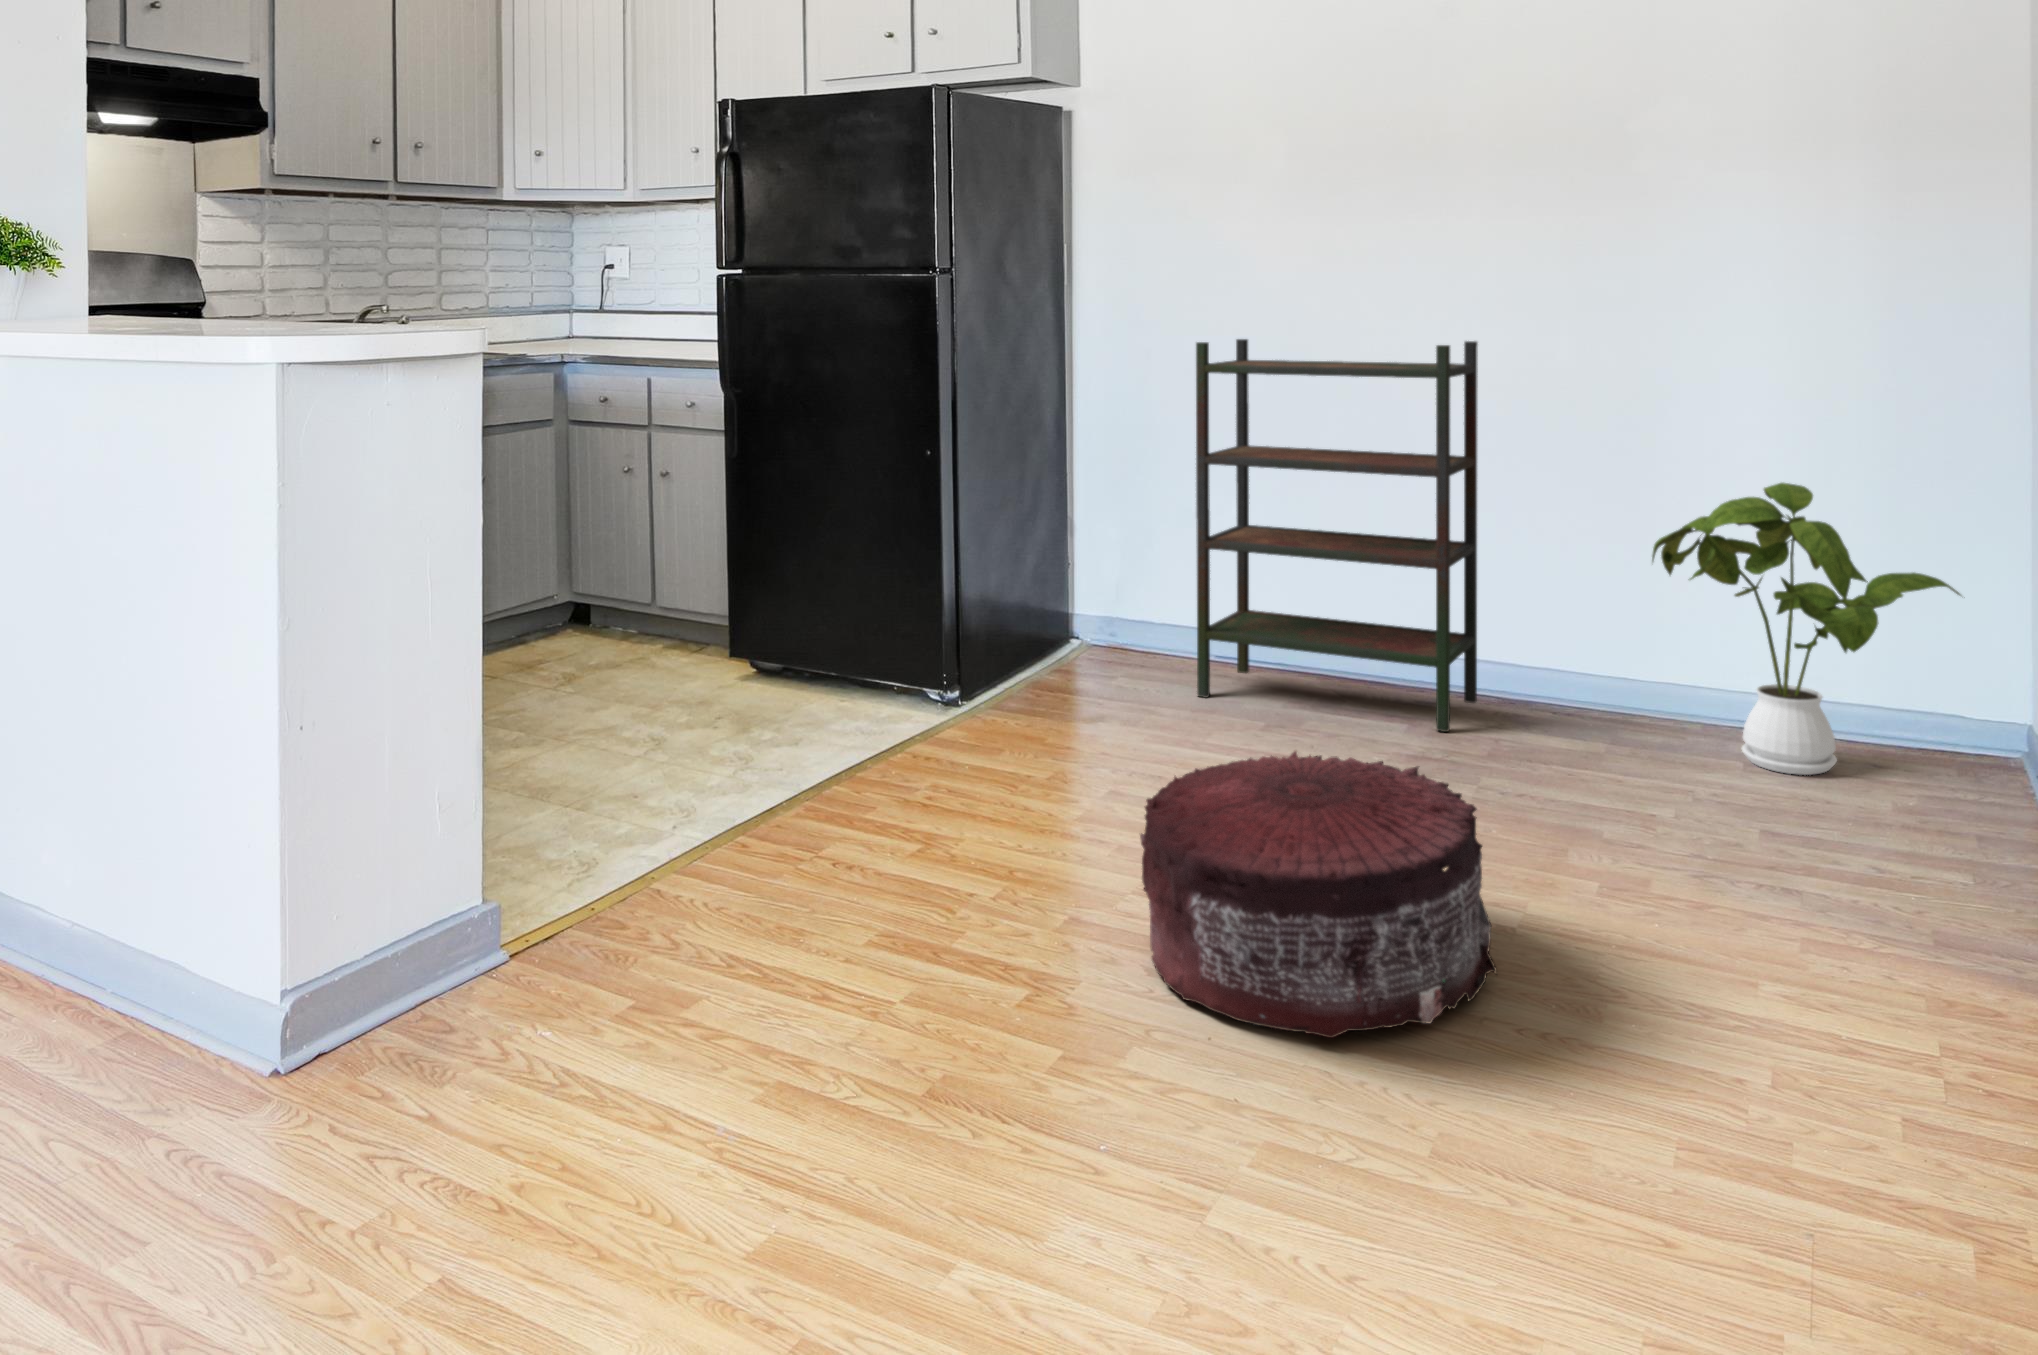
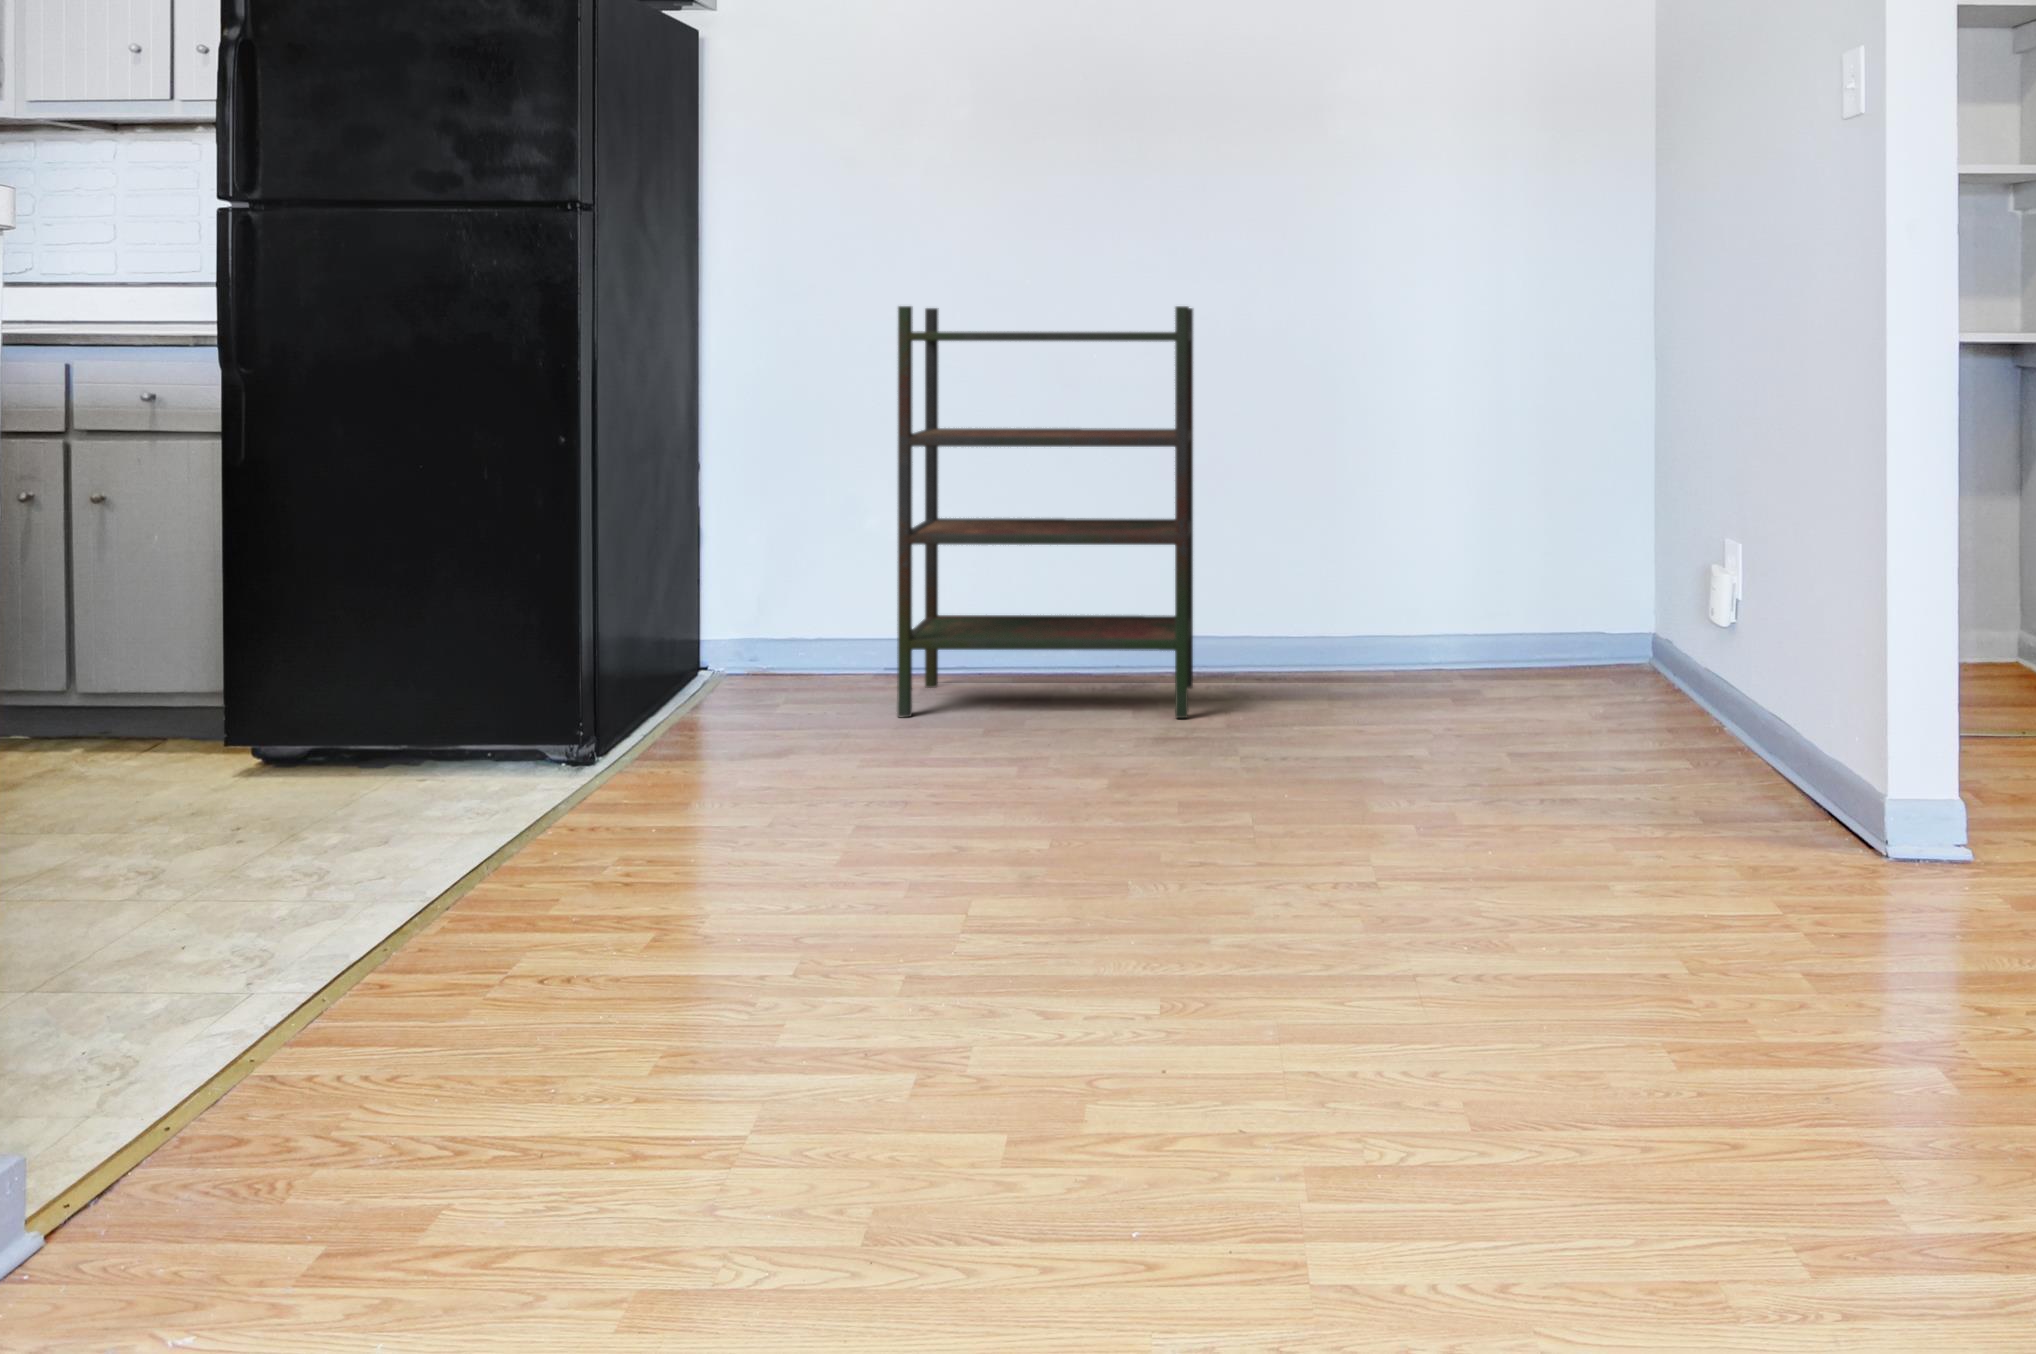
house plant: present [1652,483,1960,775] -> none [1377,434,1633,713]
pouf: present [1140,751,1497,1038] -> none [1022,732,1426,1052]

